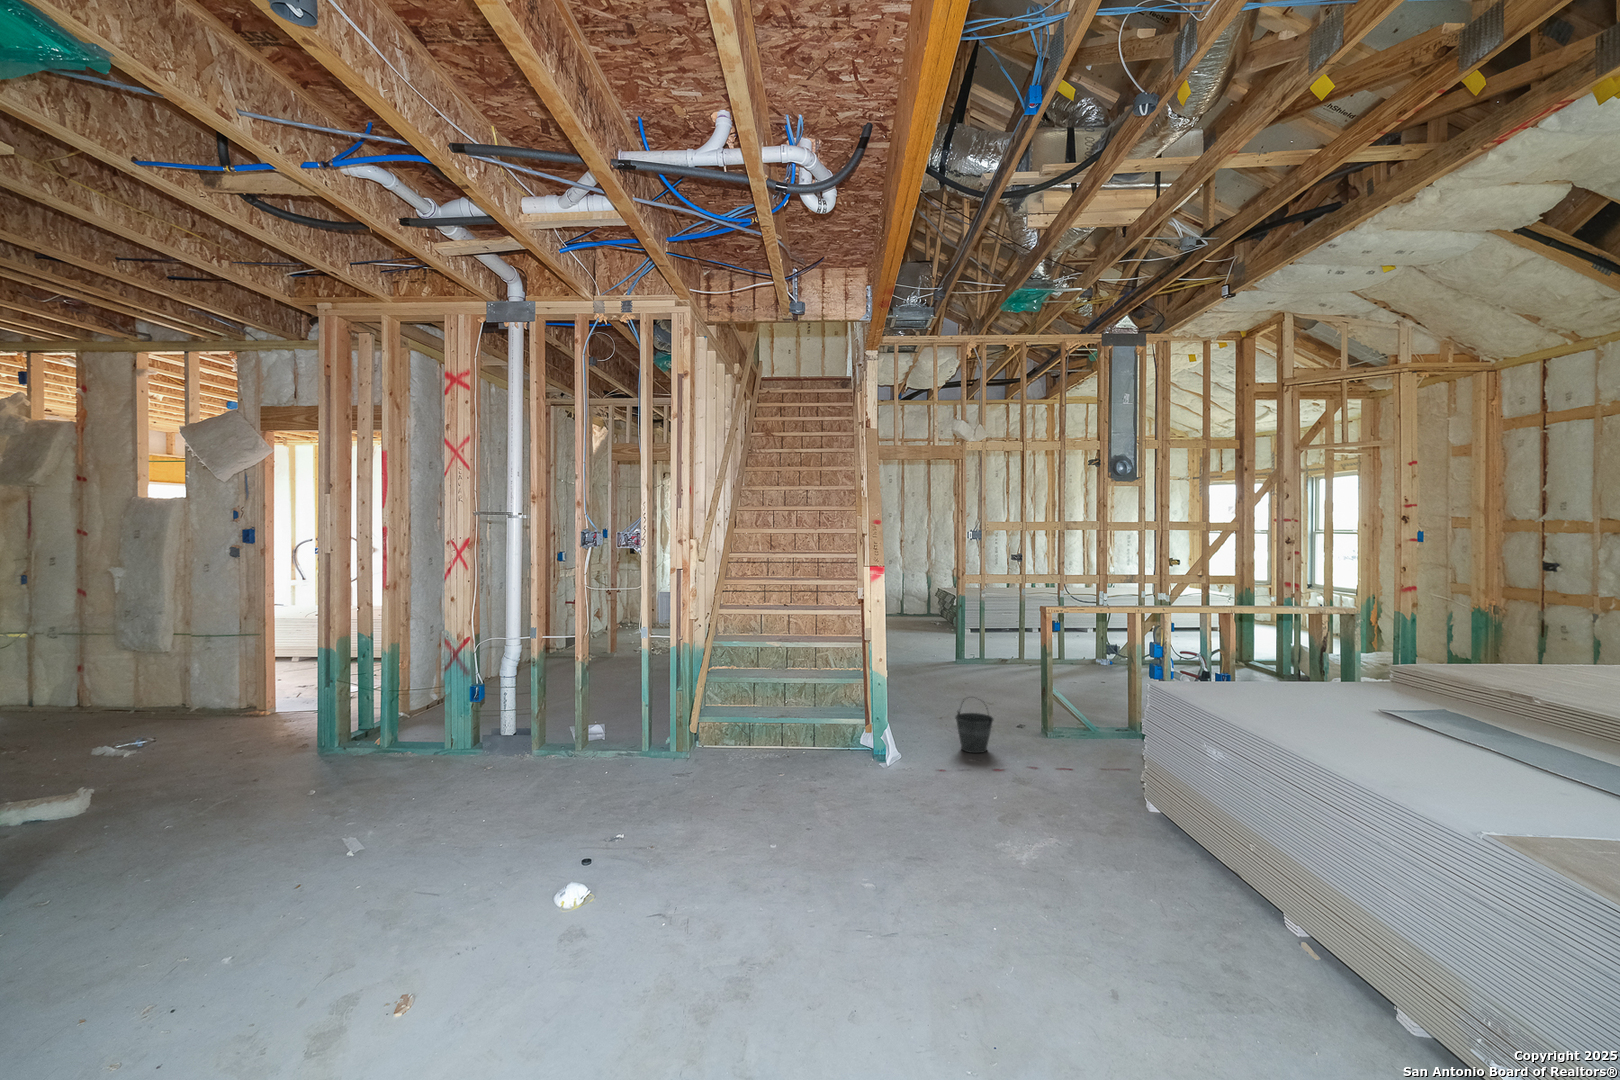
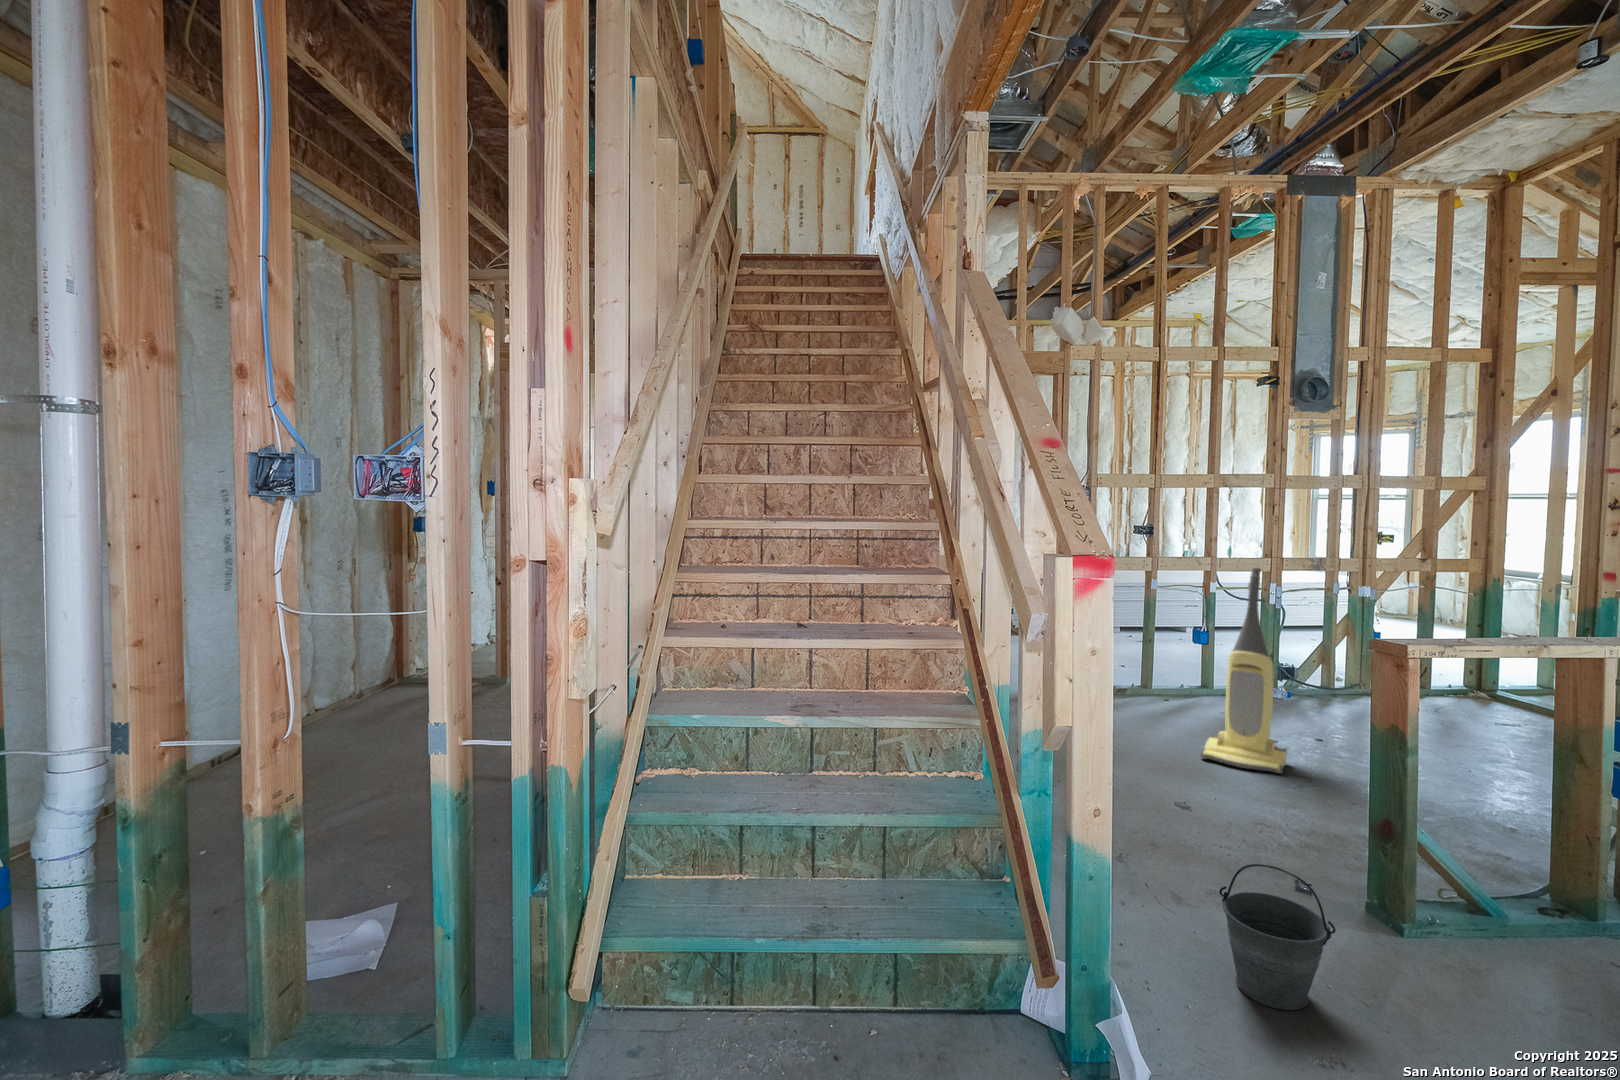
vacuum cleaner: none [1026,579,1073,696] -> present [1201,568,1287,774]

